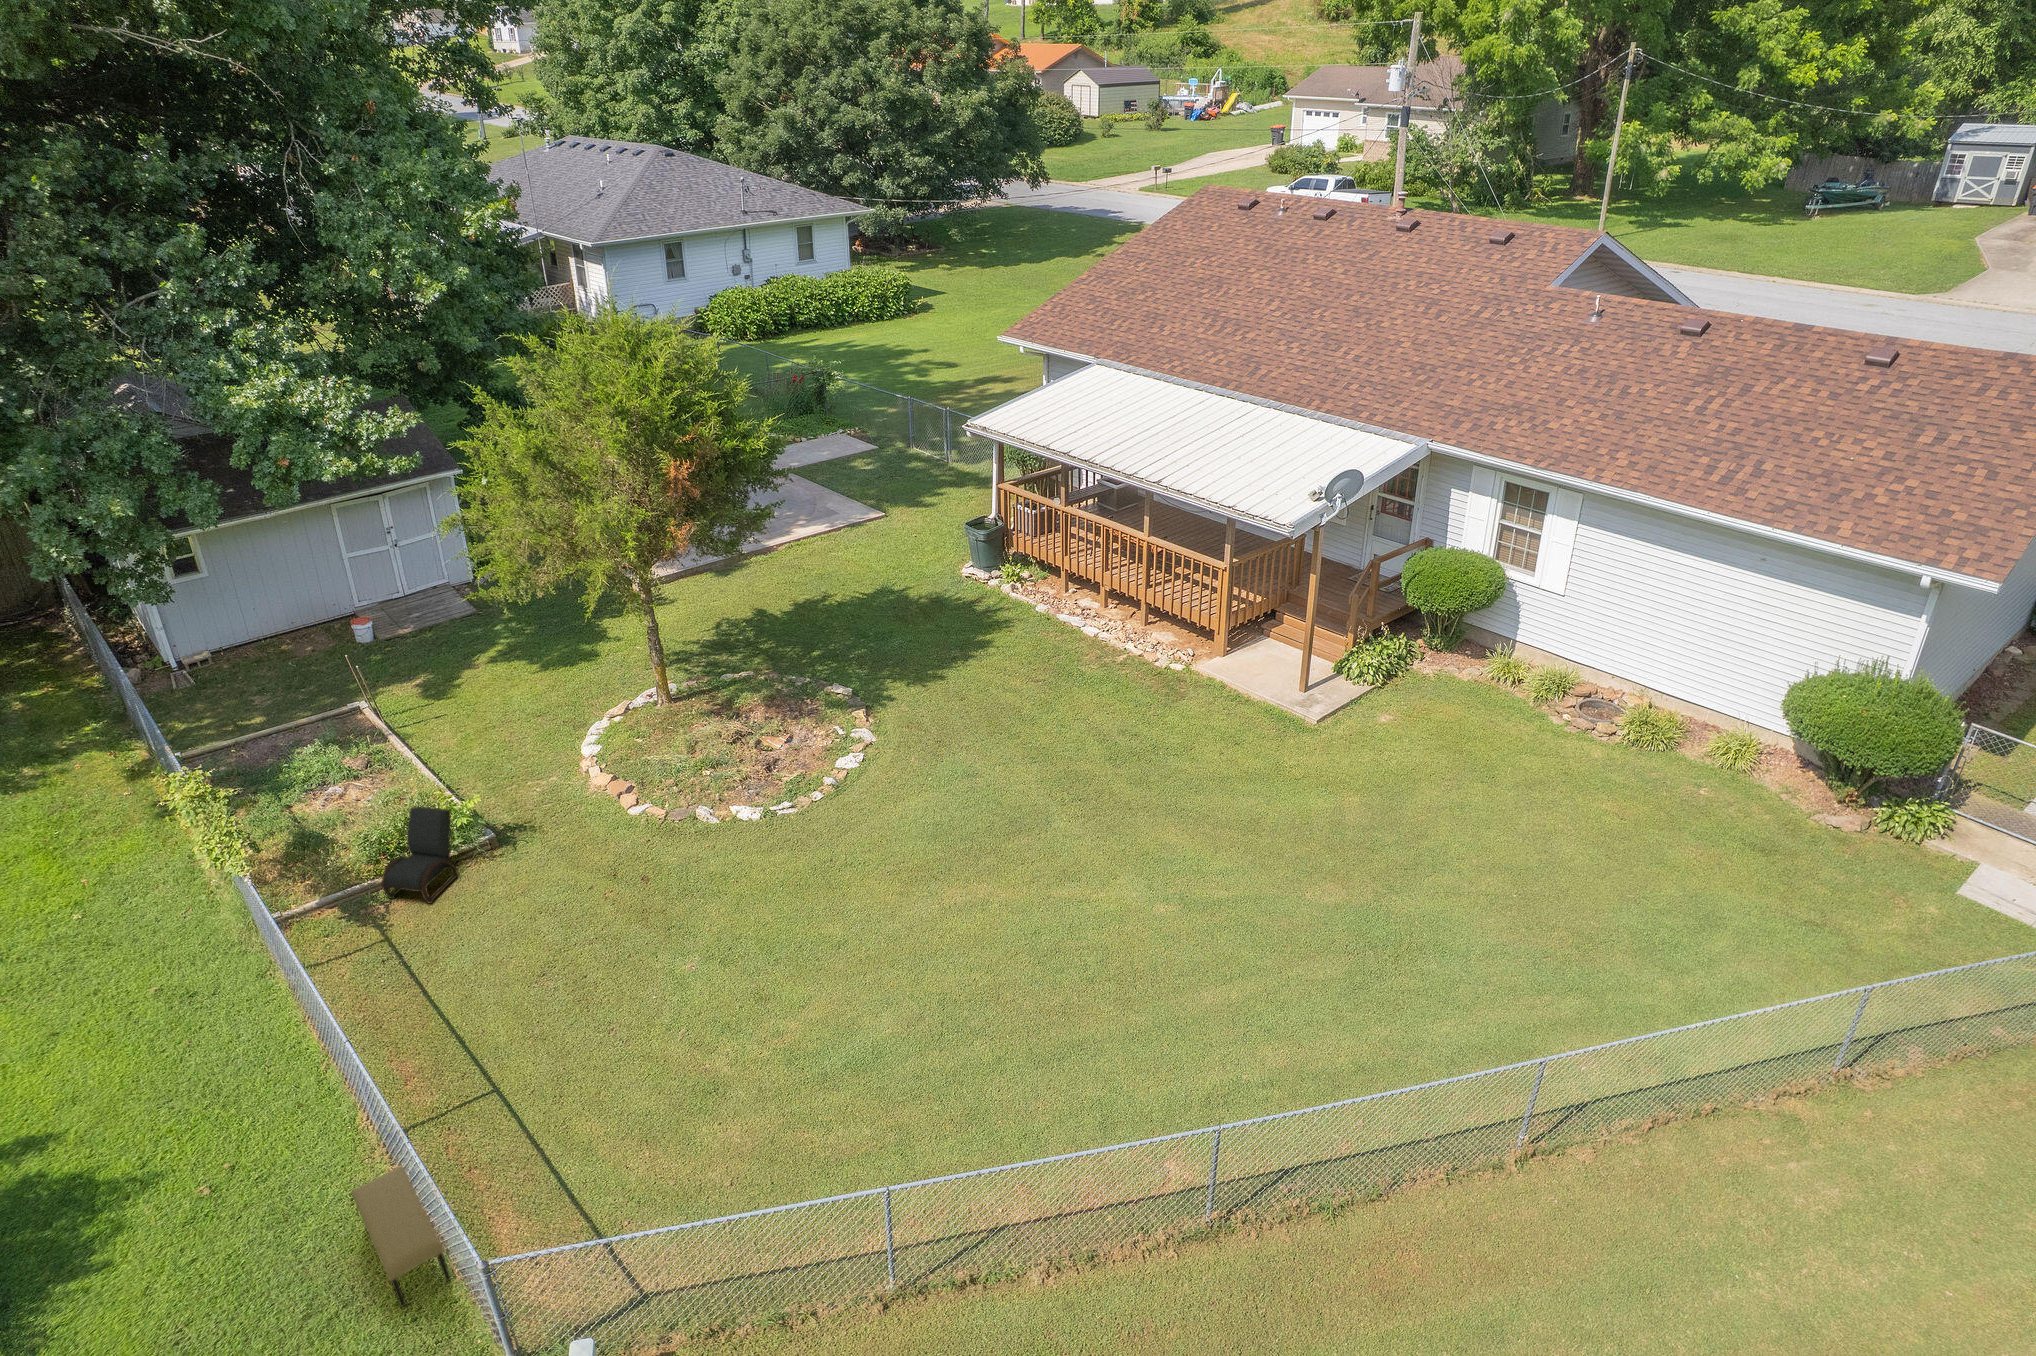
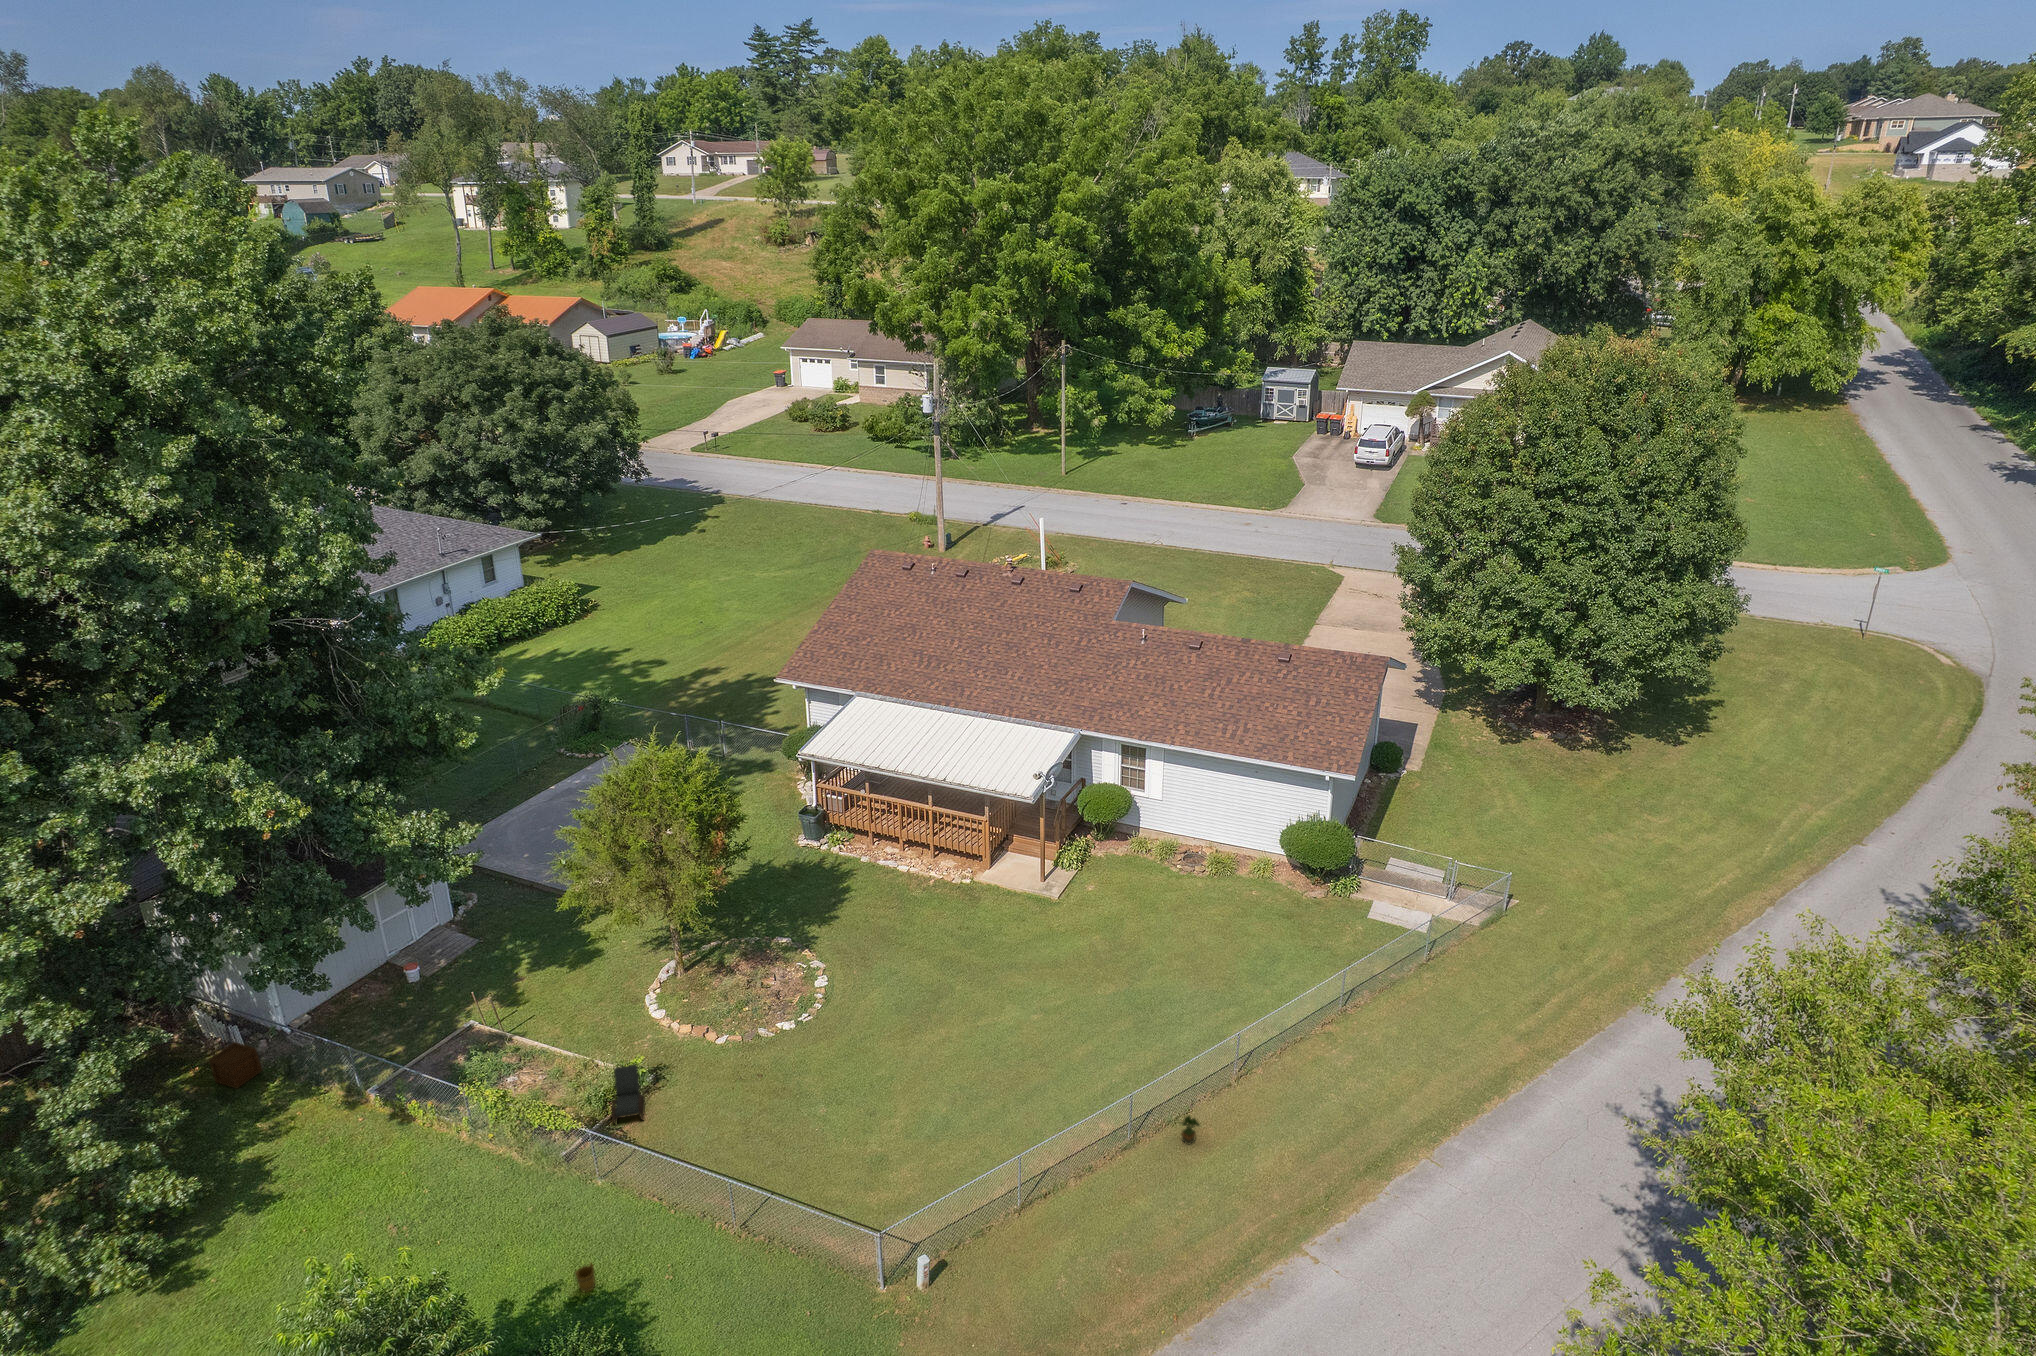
wooden crate: none [48,656,118,717] -> present [209,1042,262,1088]
bucket: none [42,1132,97,1186] -> present [575,1263,595,1292]
bench: present [352,1166,451,1307] -> none [757,1220,822,1273]
potted tree: none [1331,1243,1383,1314] -> present [1180,1115,1200,1145]

